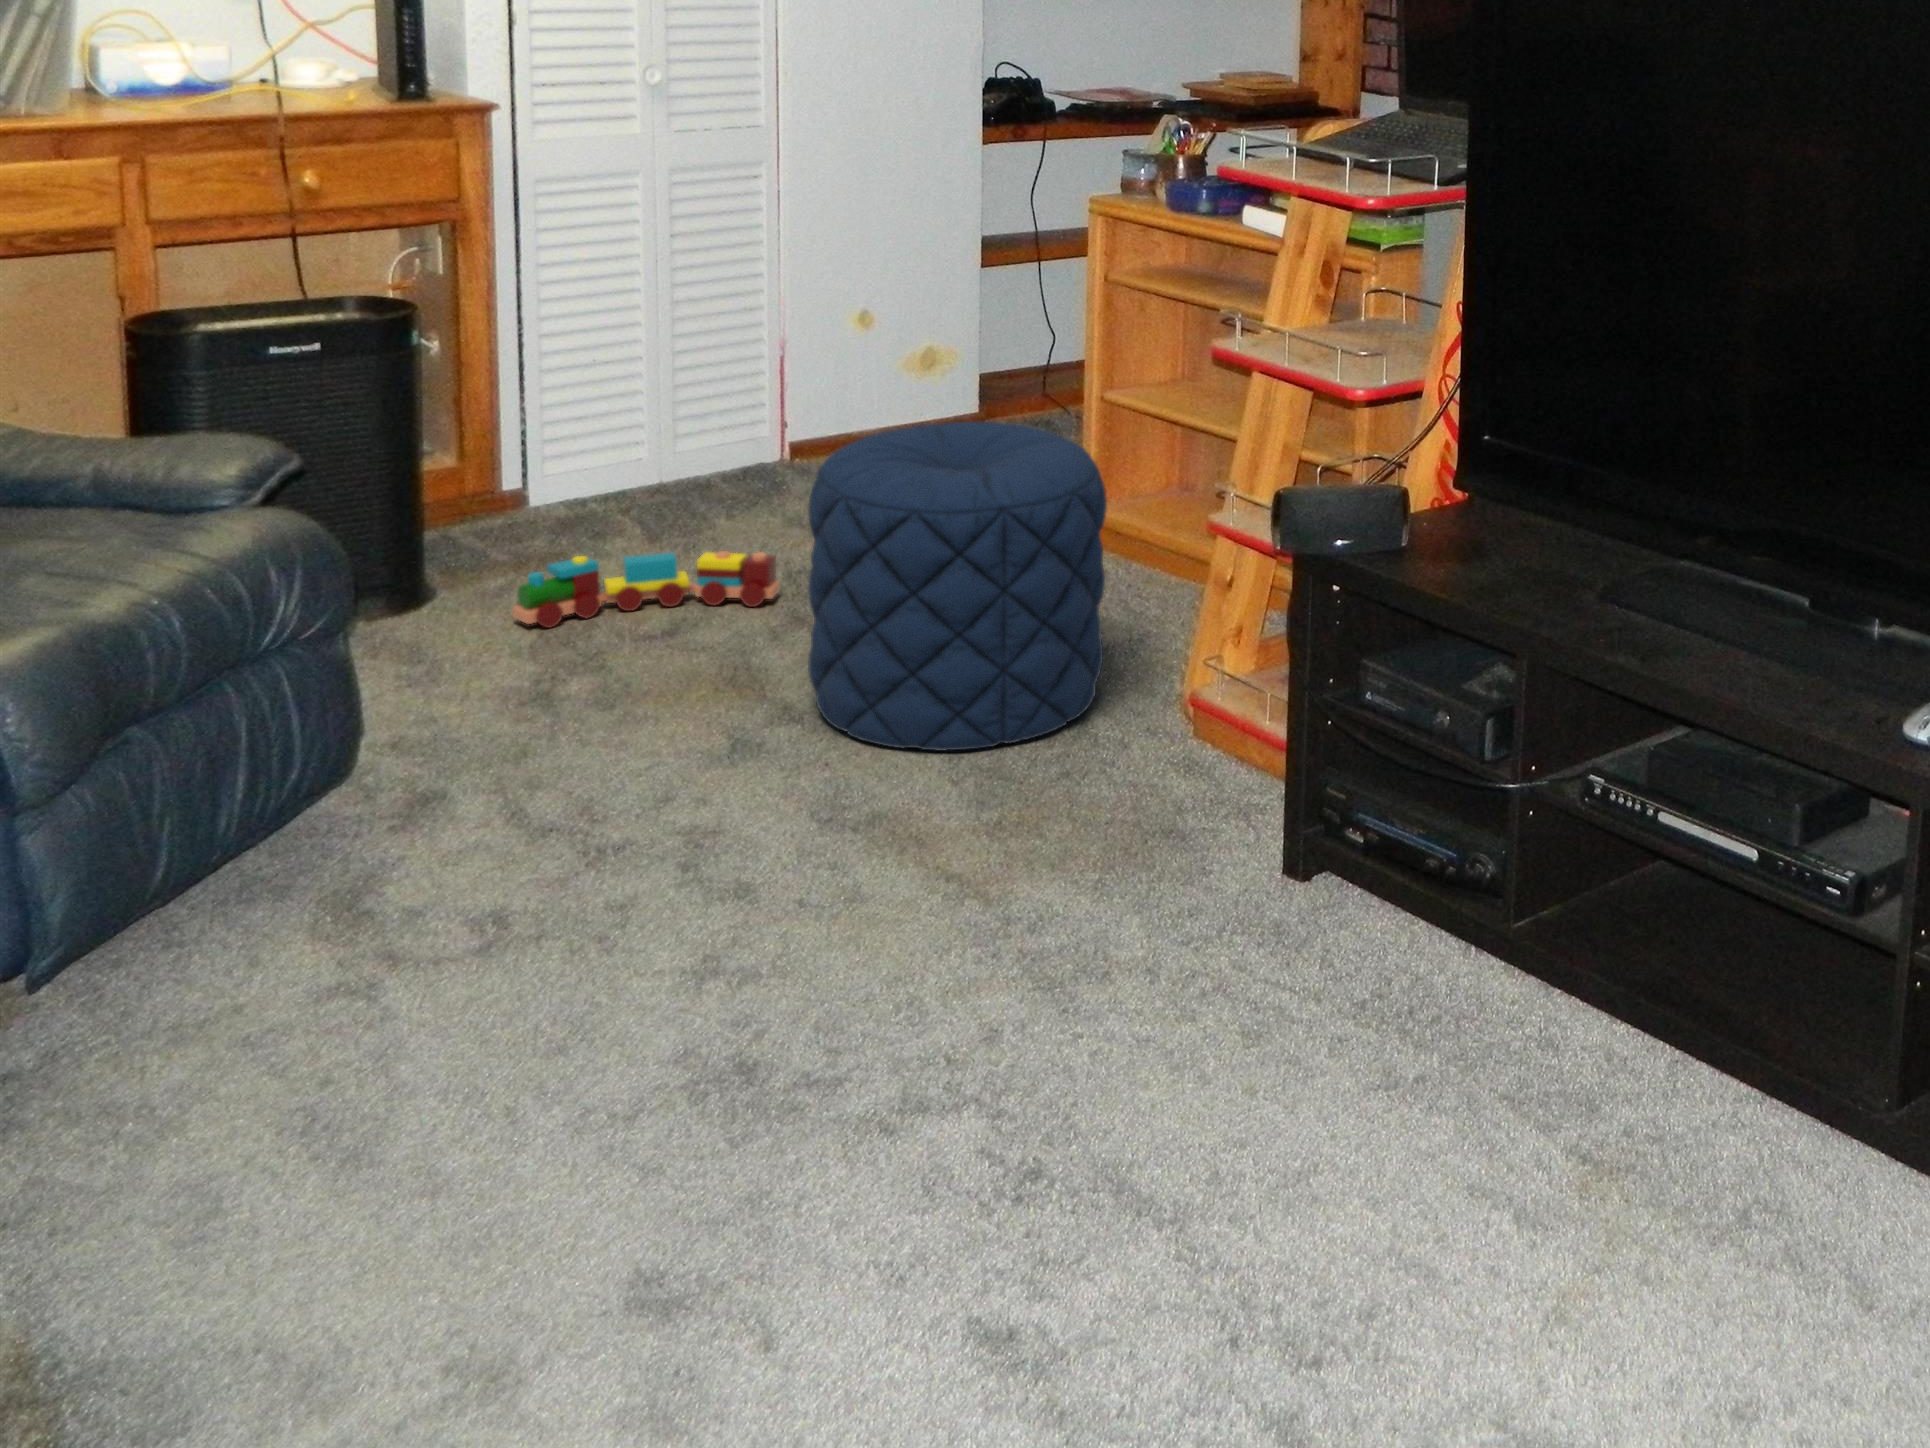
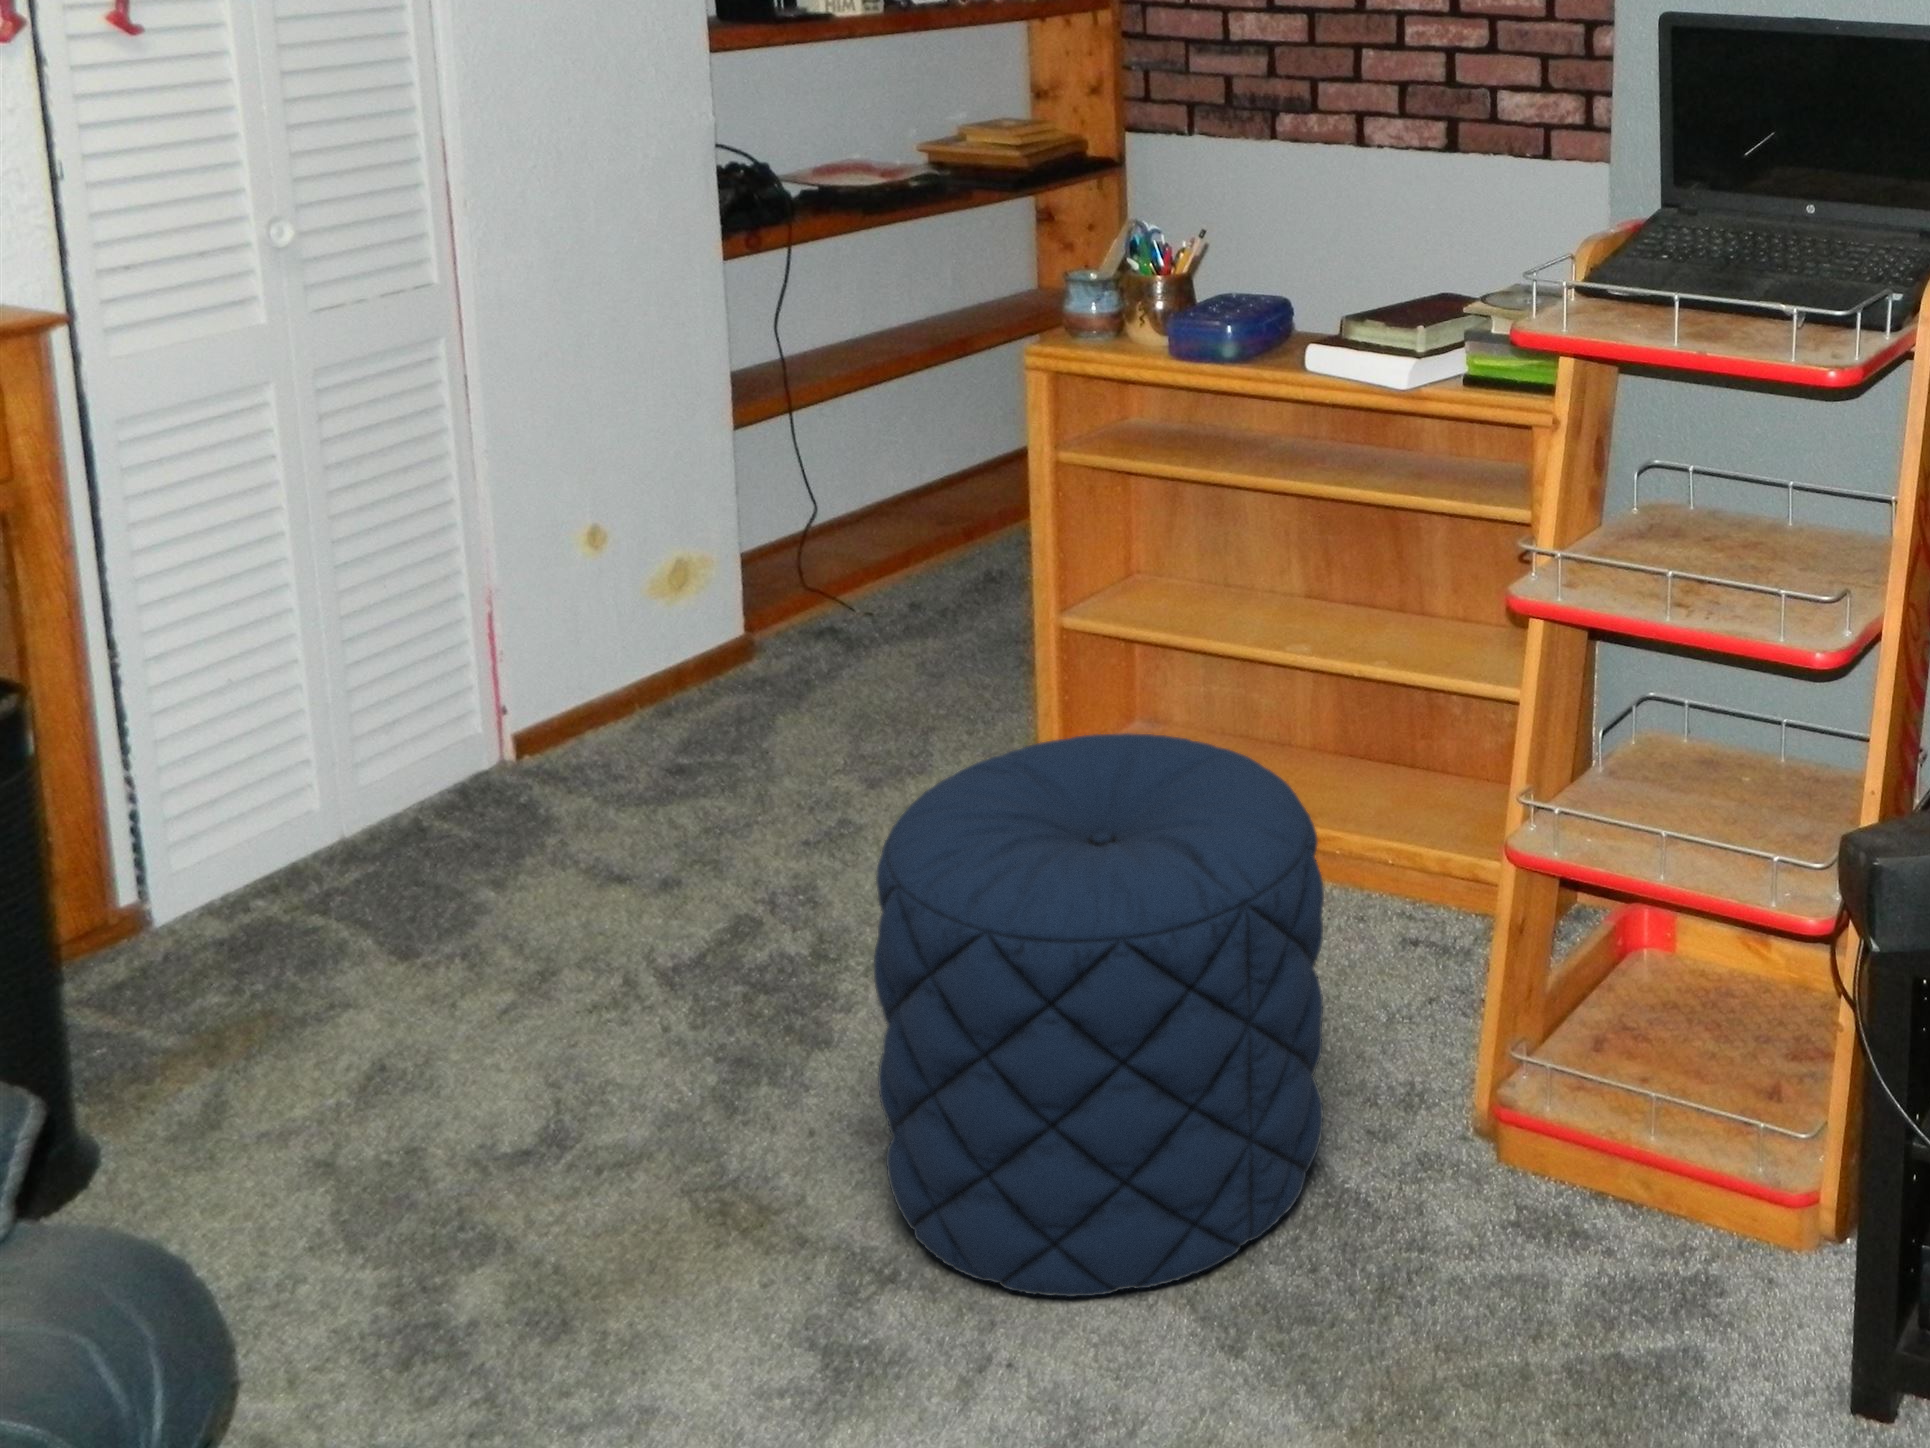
toy train: present [512,551,780,628] -> none [276,964,684,1182]

